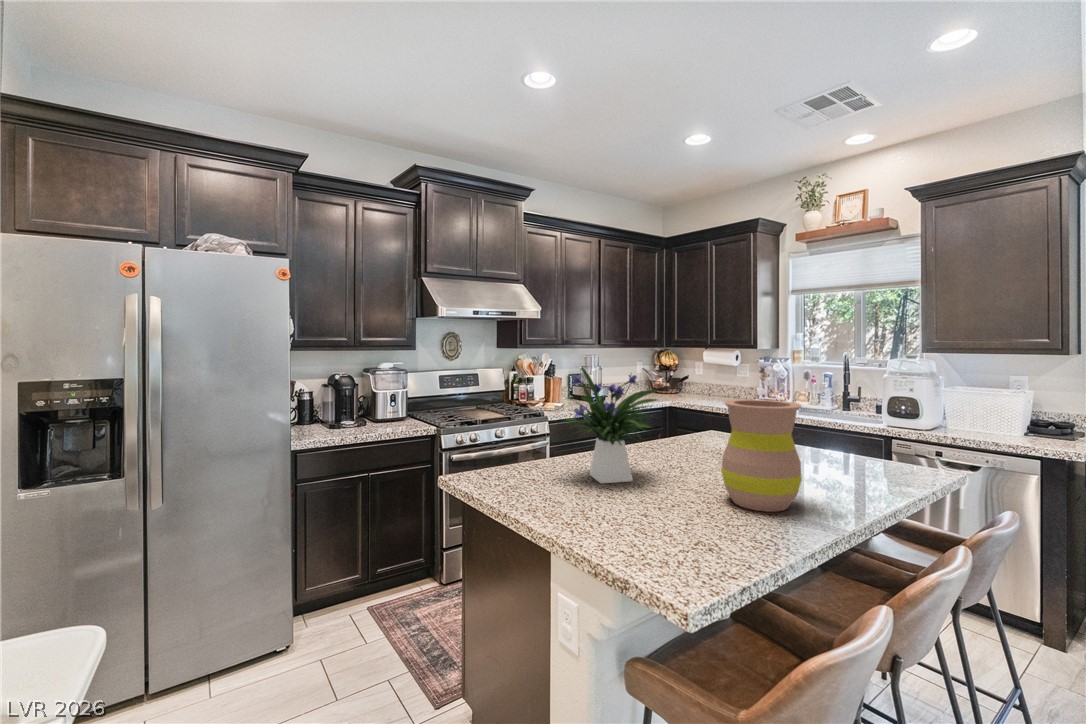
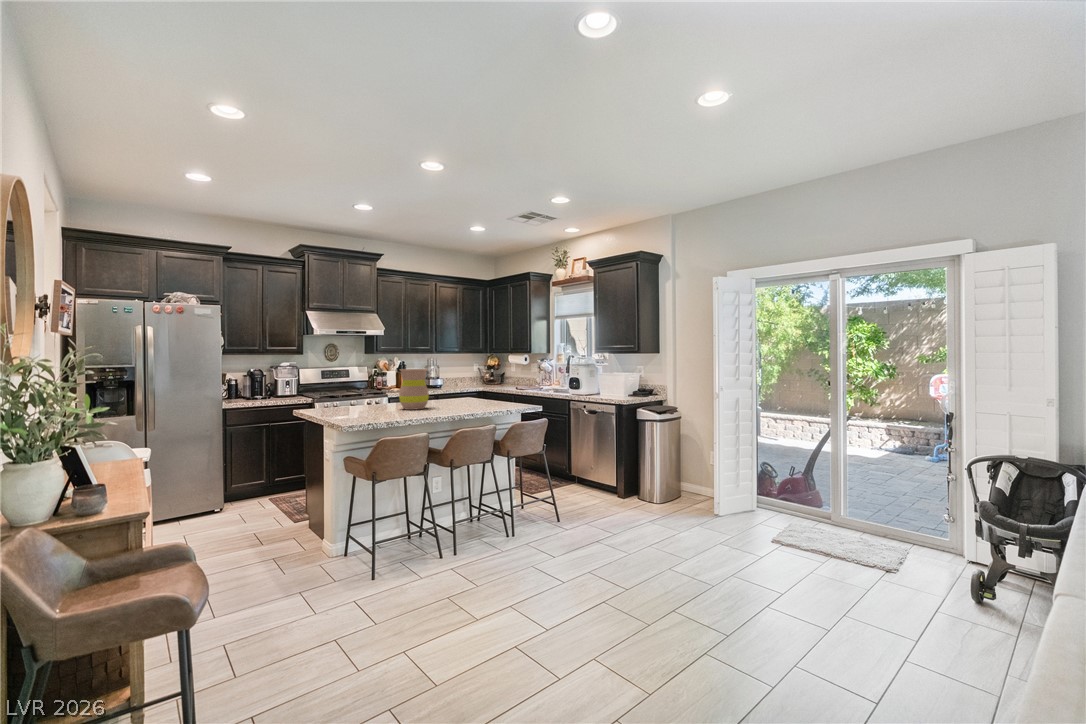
flower arrangement: present [566,368,656,483] -> none [343,357,392,407]

